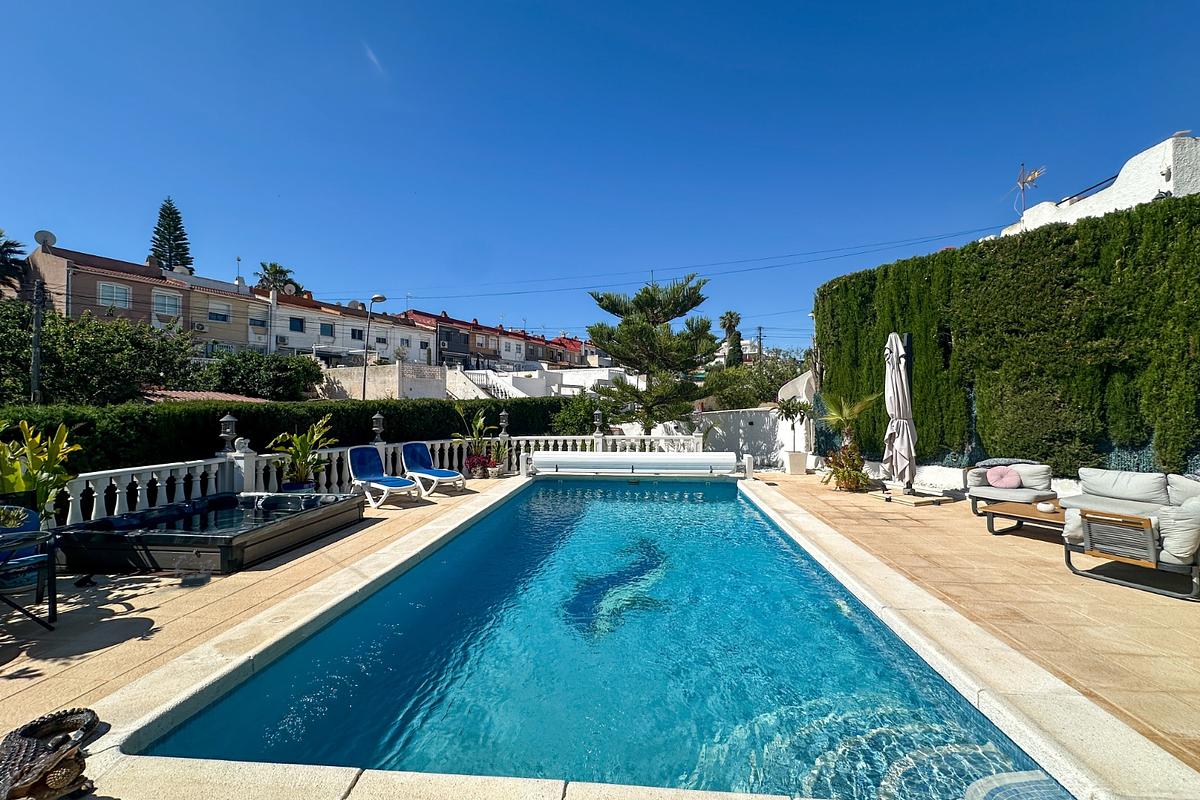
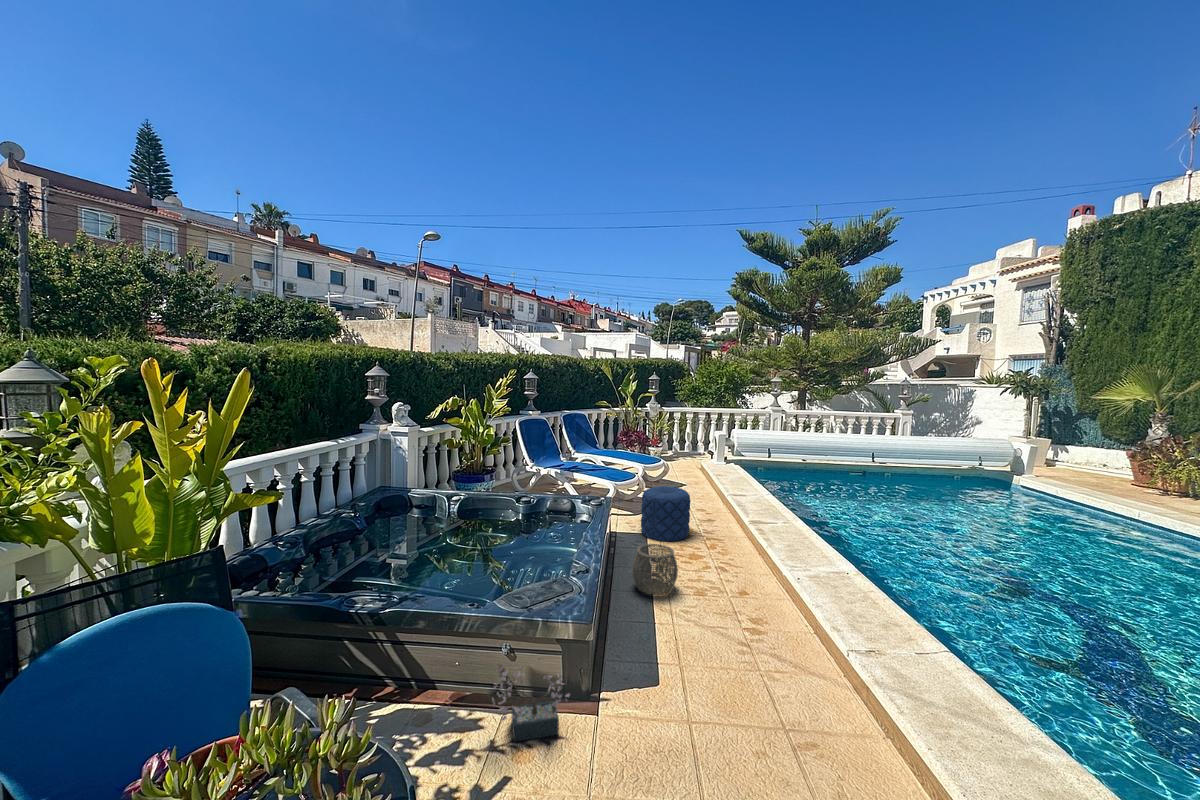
pouf: none [391,488,425,522] -> present [641,486,691,541]
woven basket: none [333,517,363,544] -> present [632,544,678,595]

